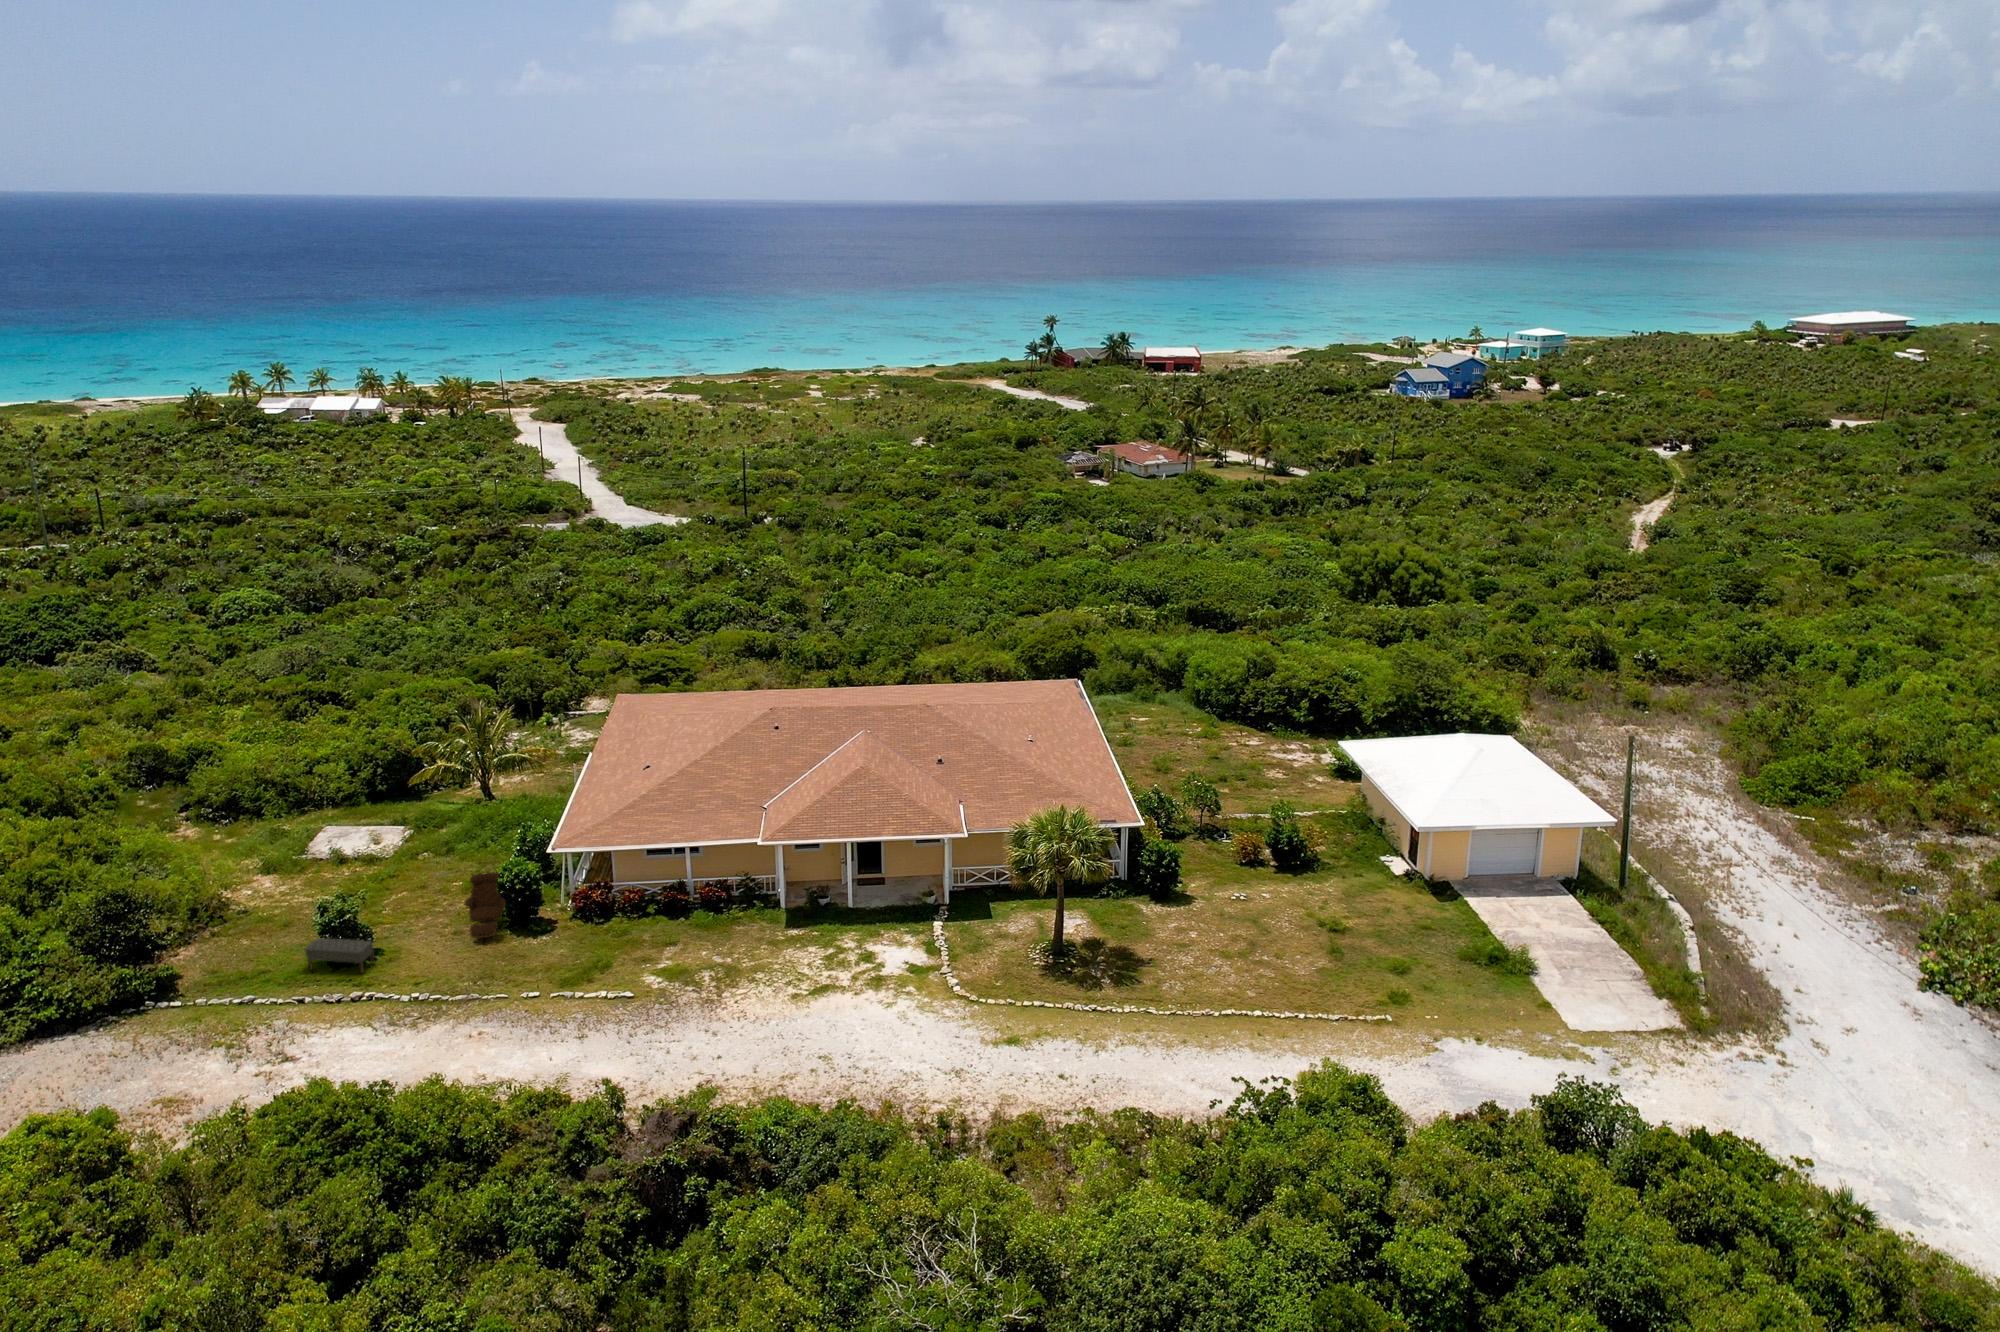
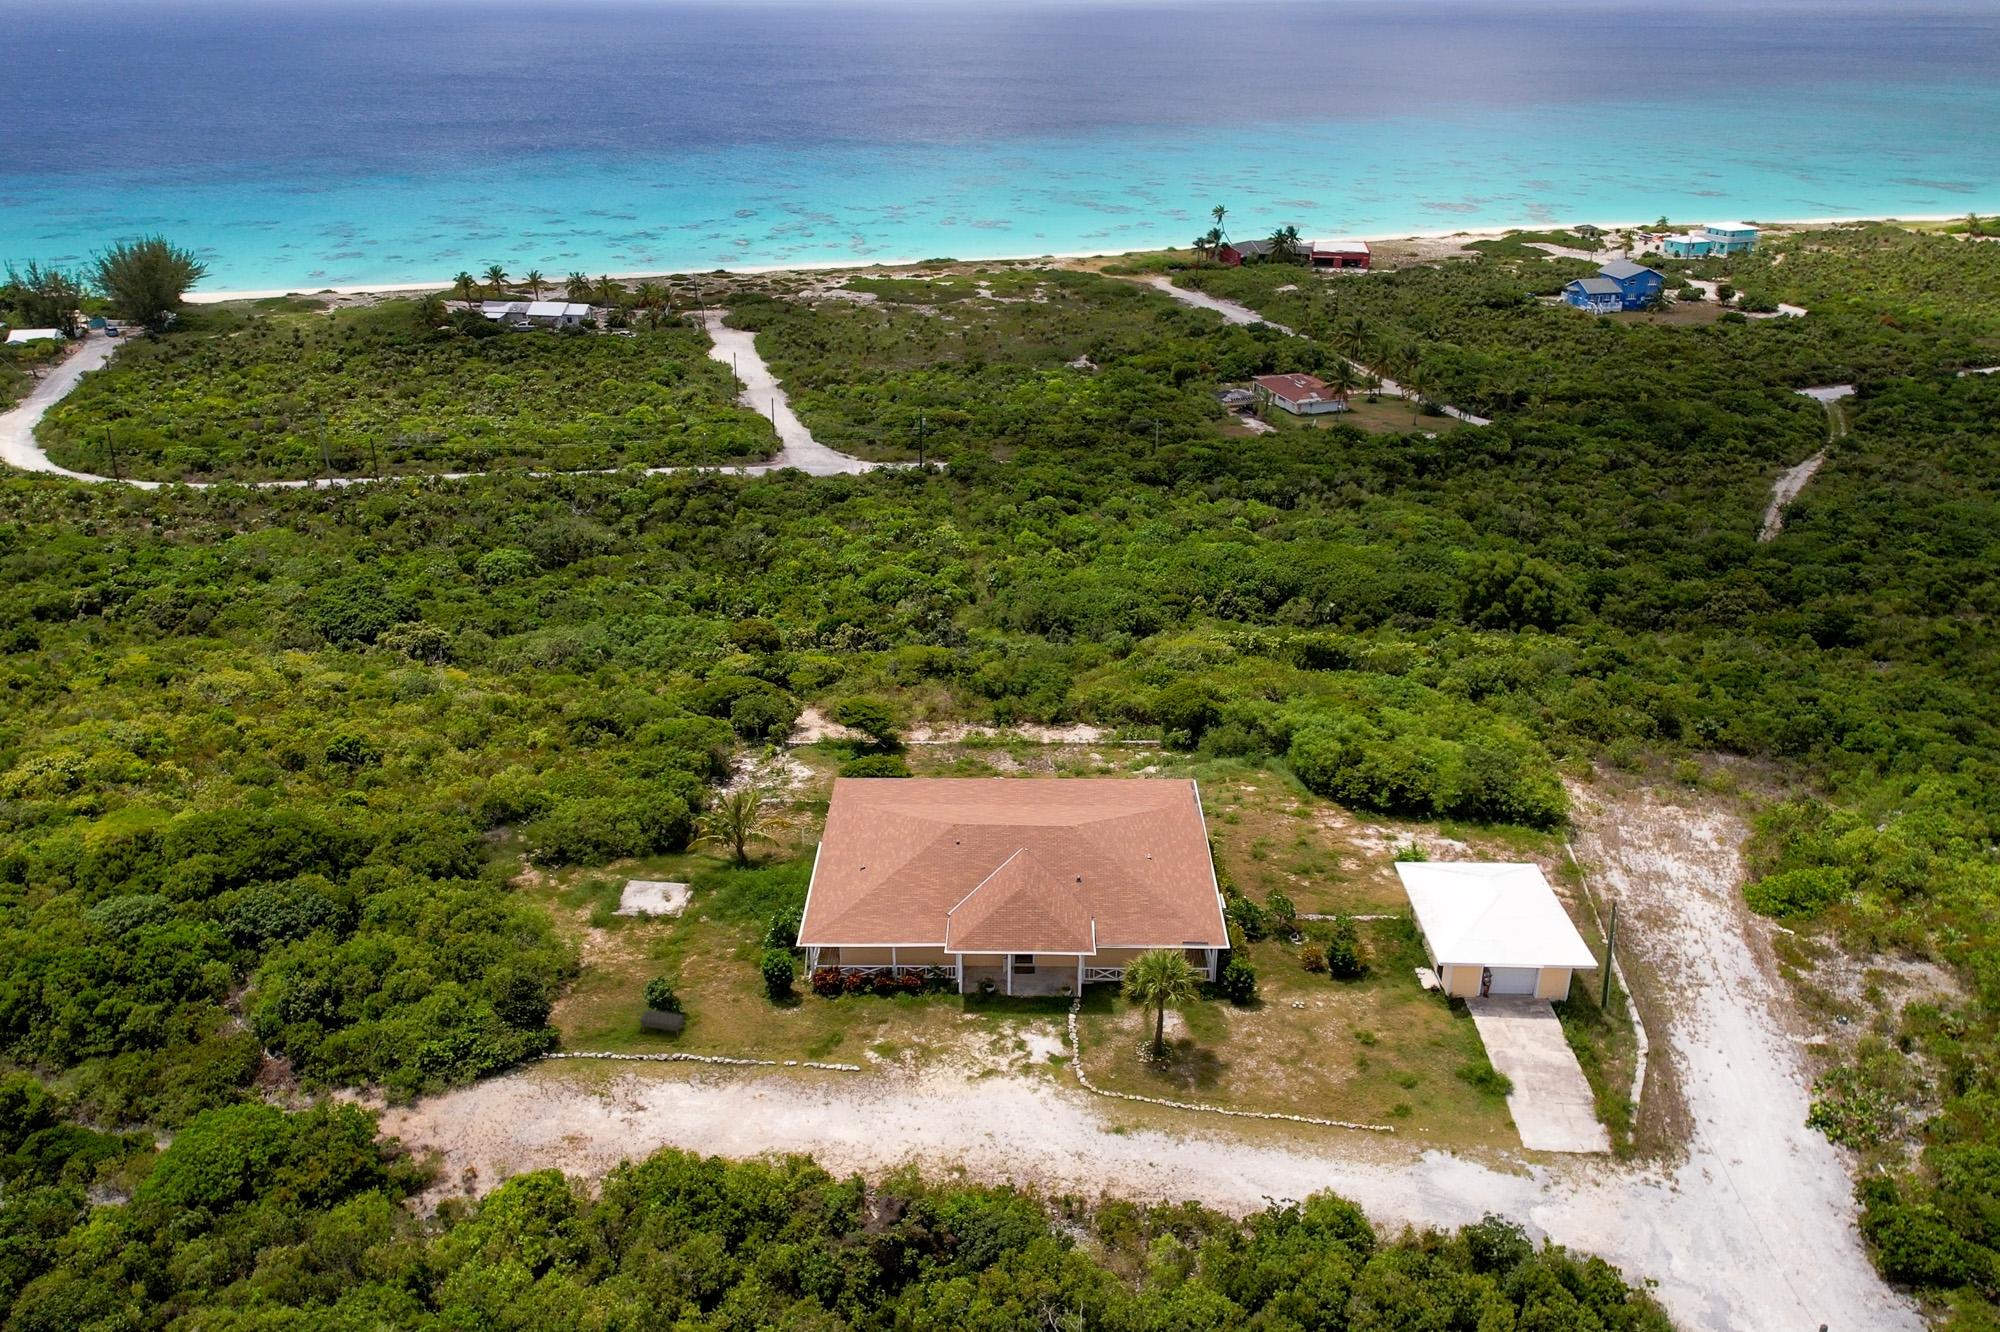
lounge chair: present [465,872,506,939] -> none [740,960,770,1015]

